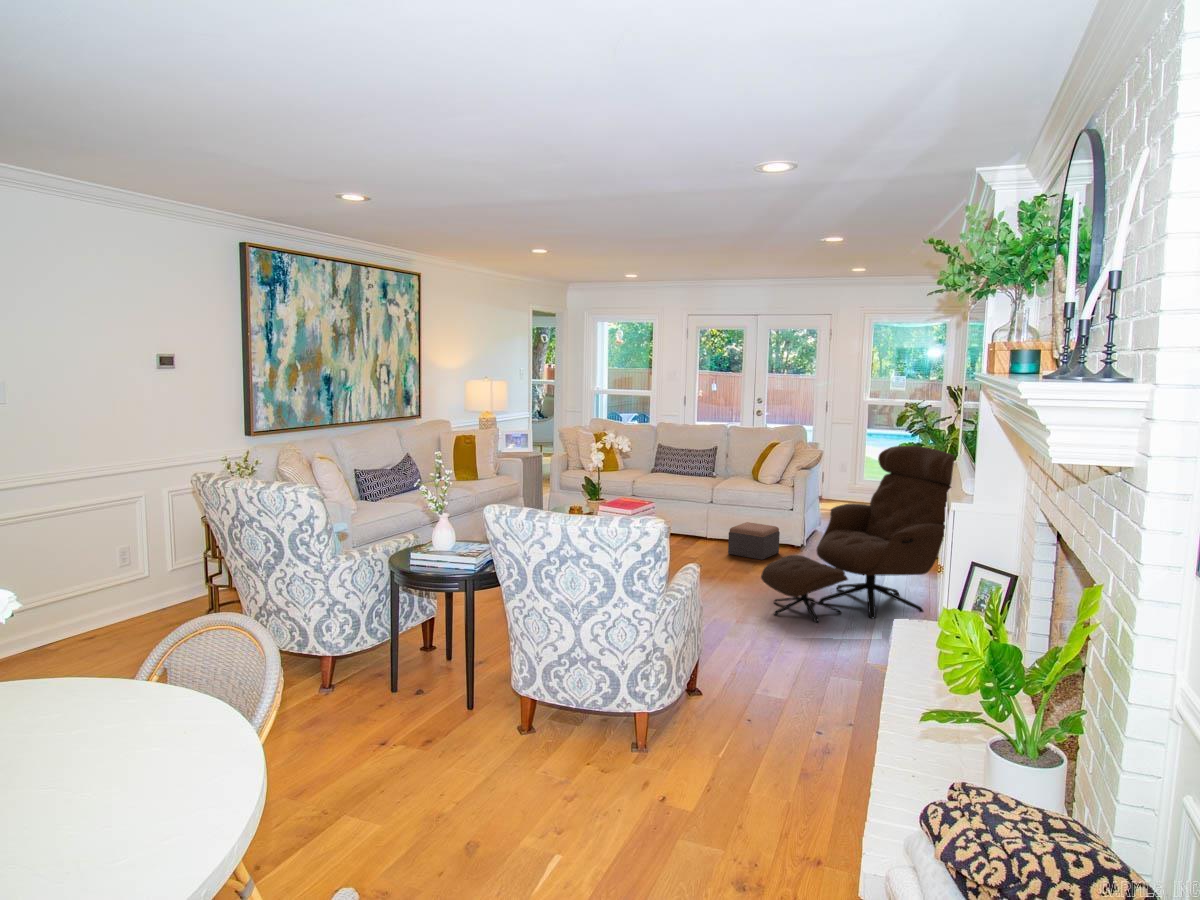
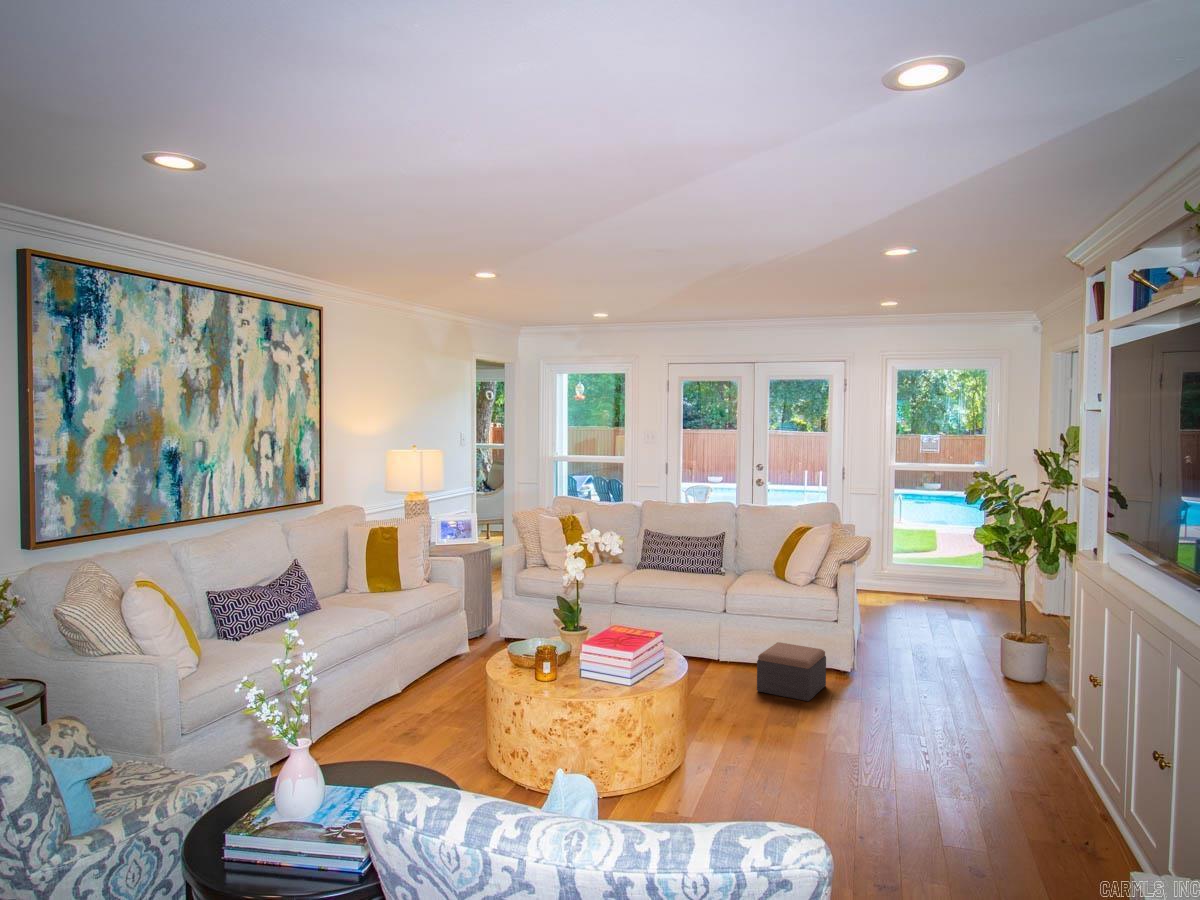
lounge chair: present [761,446,954,622] -> none [843,543,1140,848]

